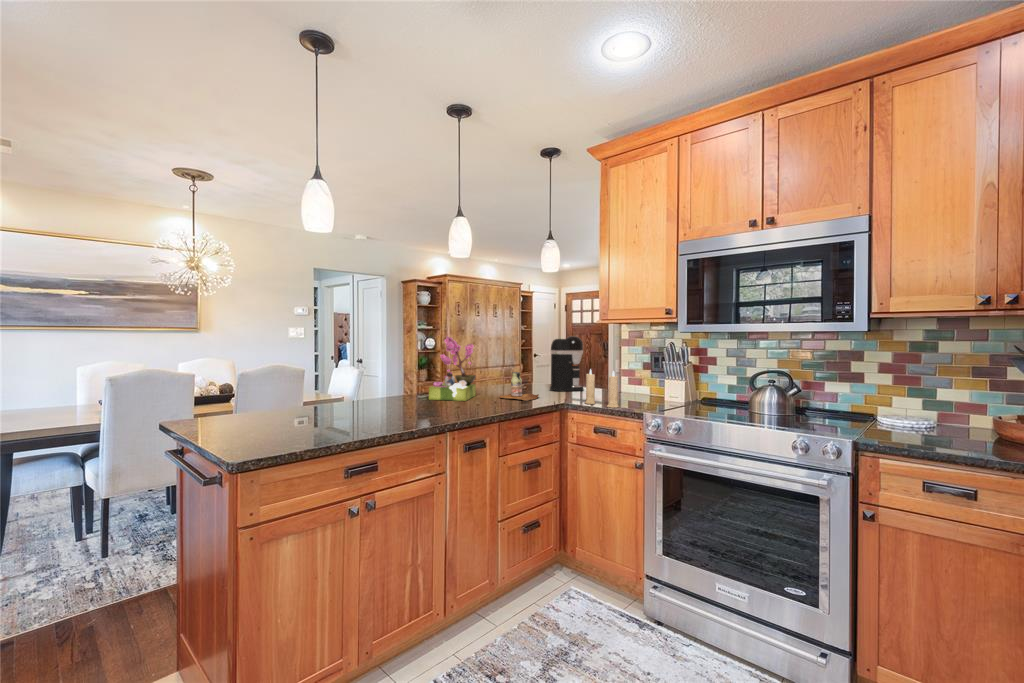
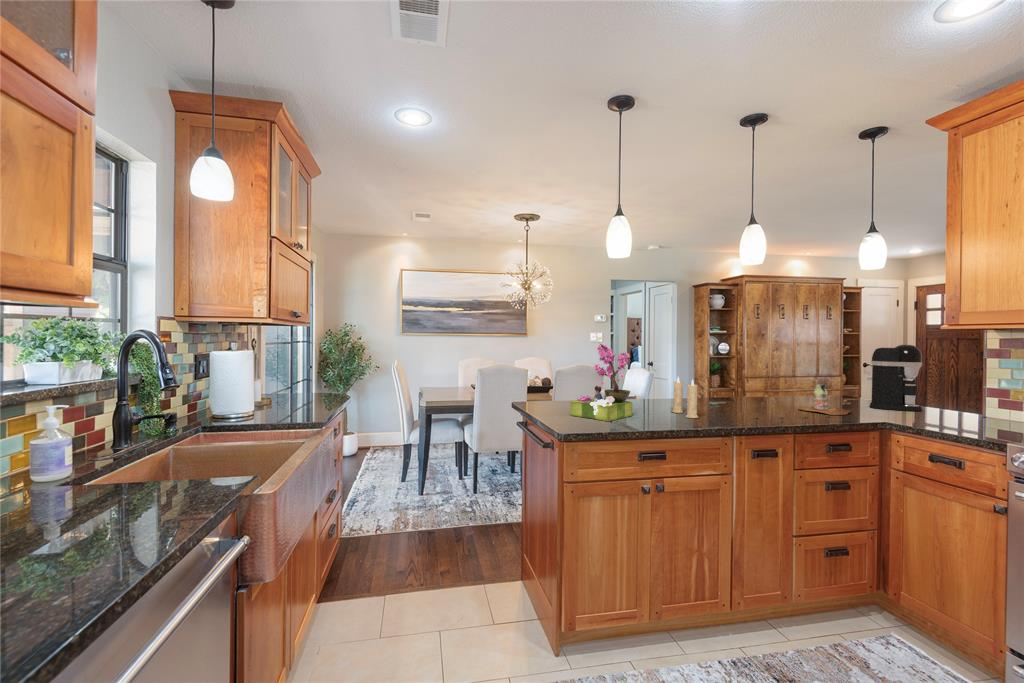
flower arrangement: present [429,336,476,401] -> present [571,344,632,421]
candle: present [585,369,619,408] -> present [672,377,698,418]

